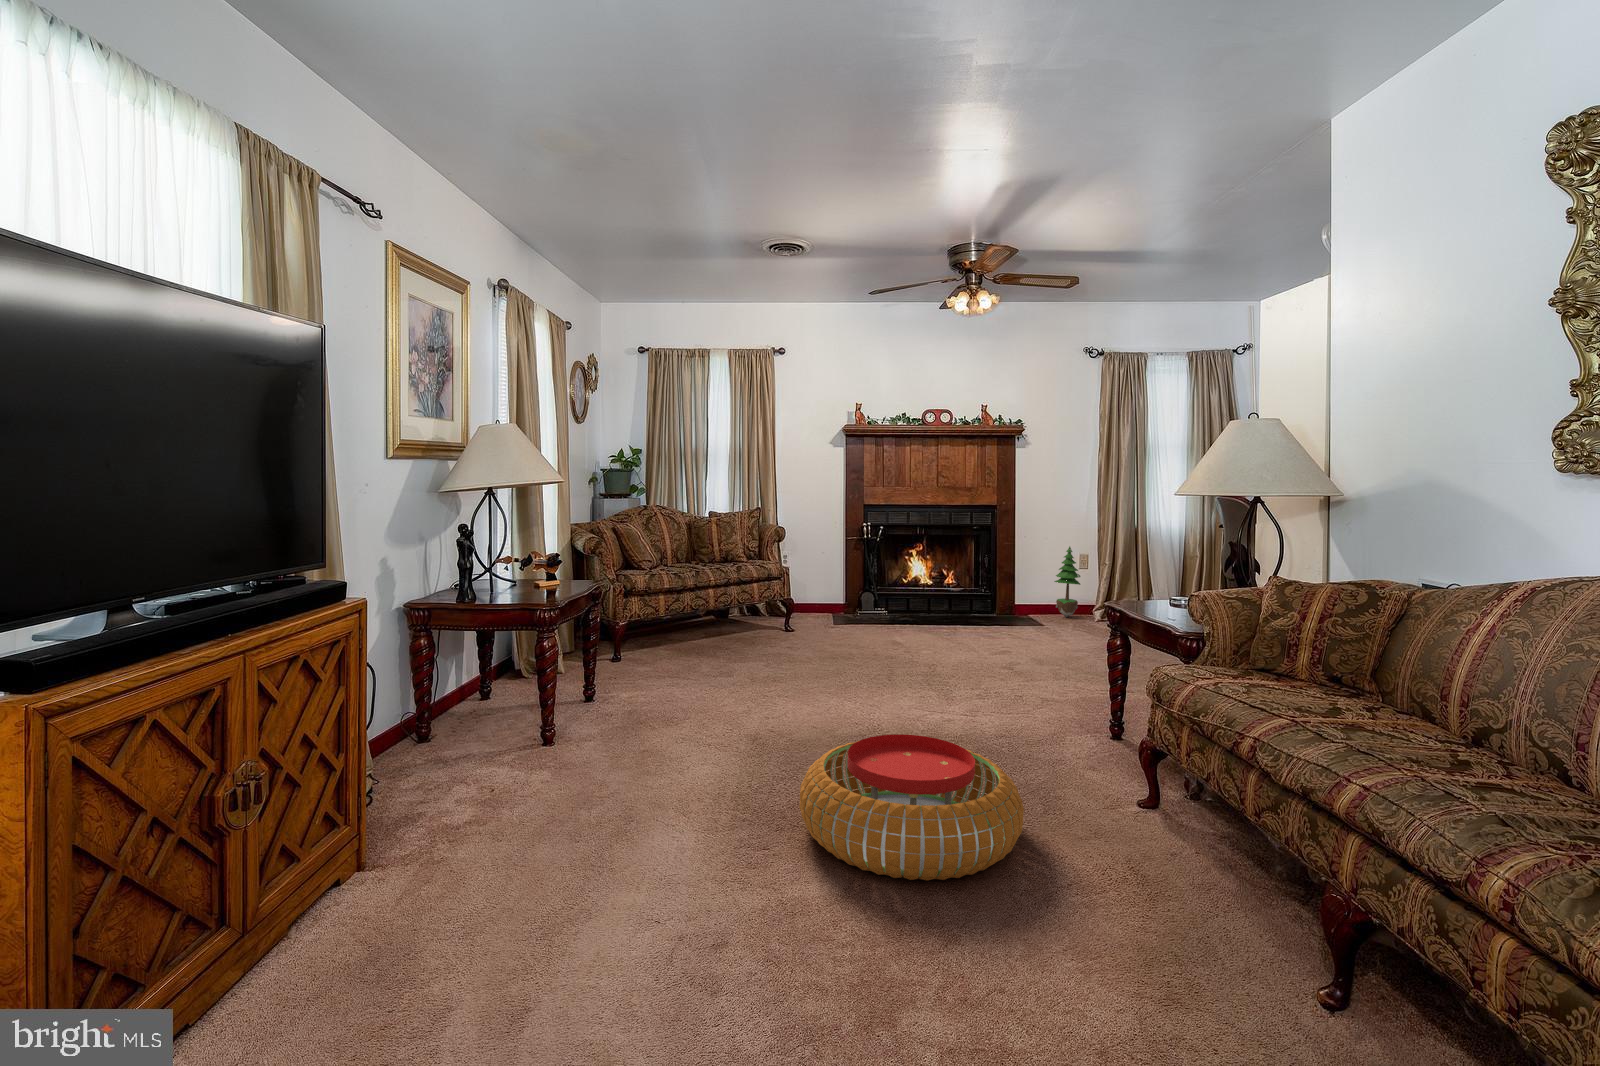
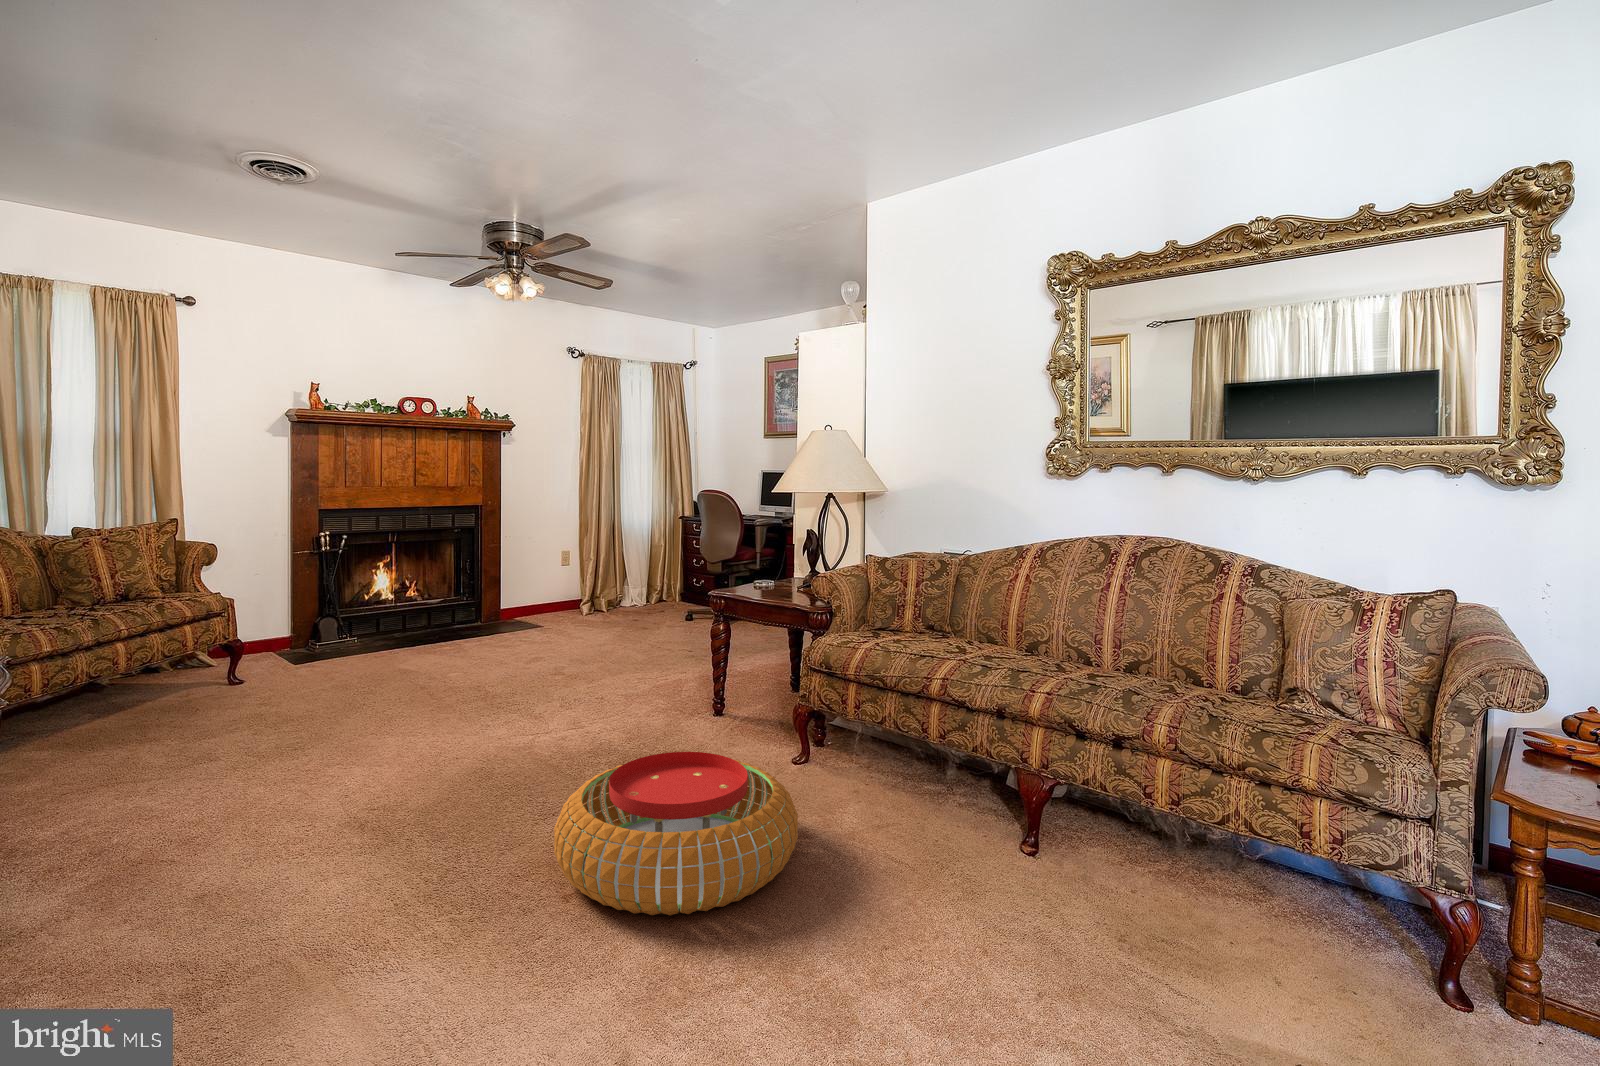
potted tree: present [1054,546,1080,617] -> none [550,545,577,617]

